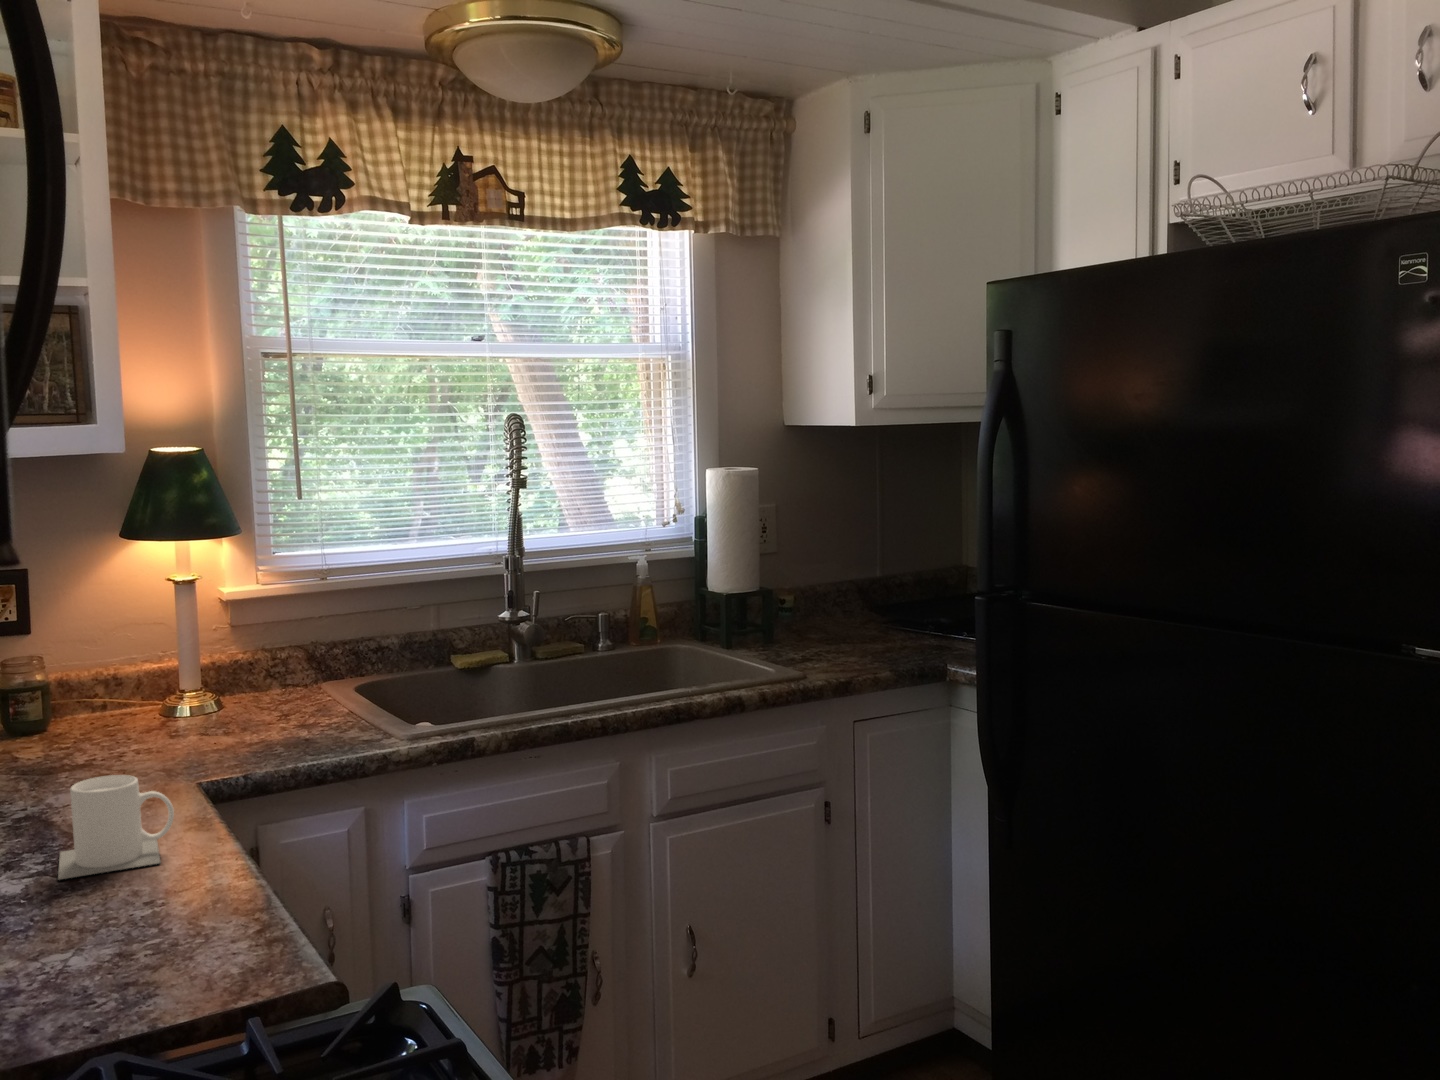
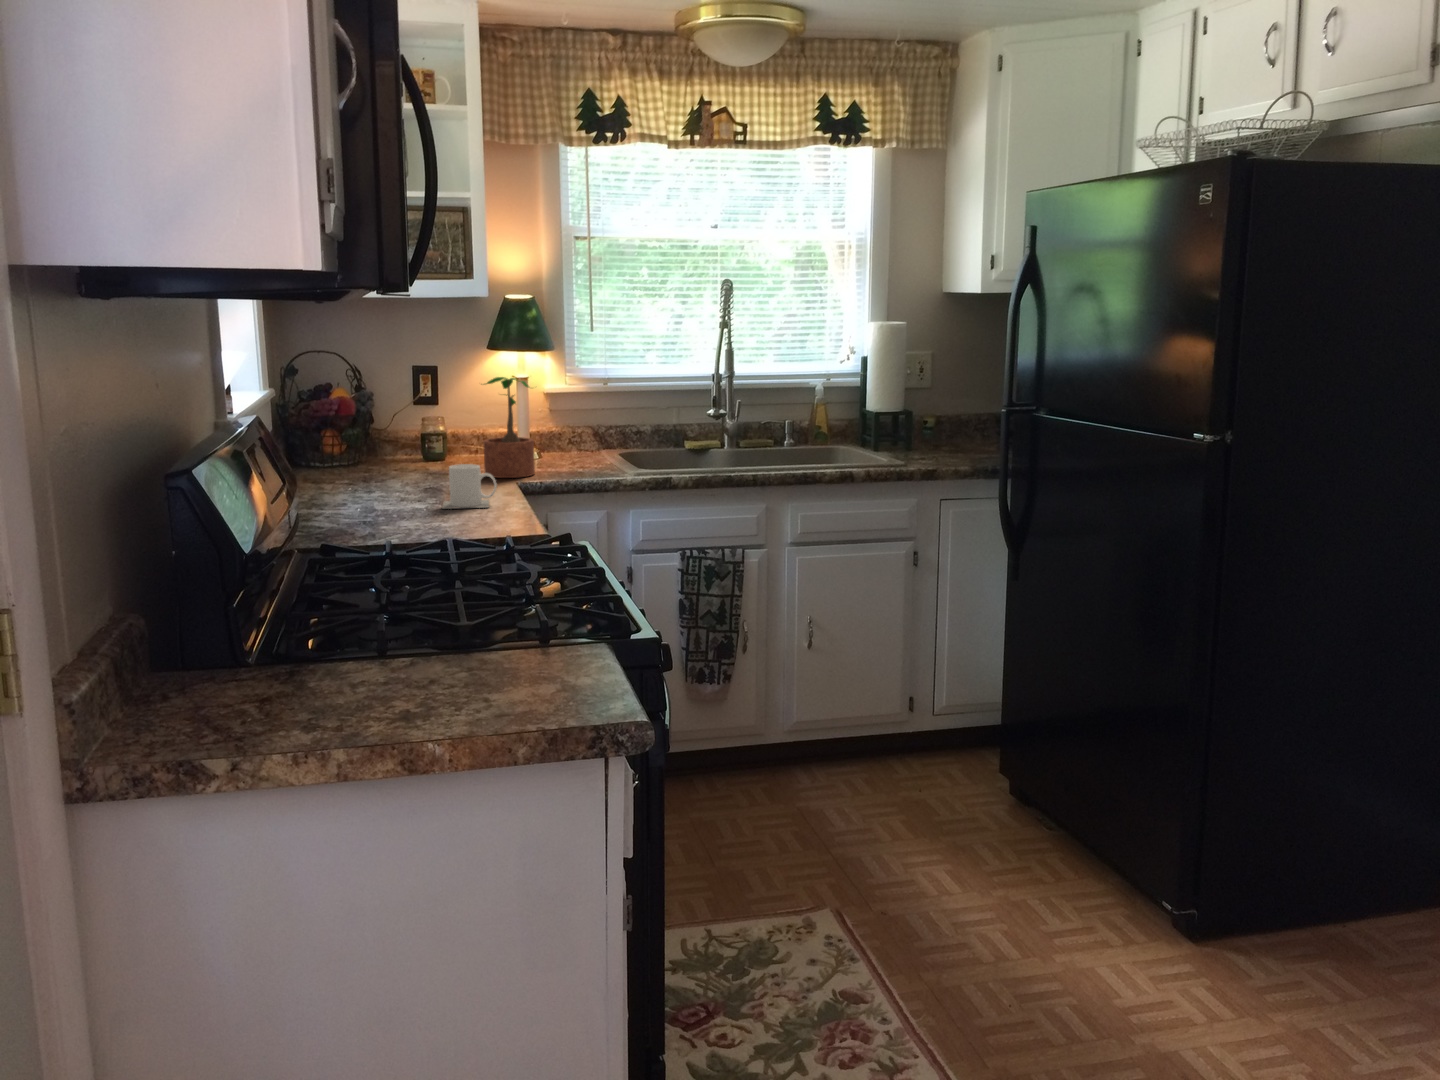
potted plant: none [117,588,226,769] -> present [483,377,535,478]

